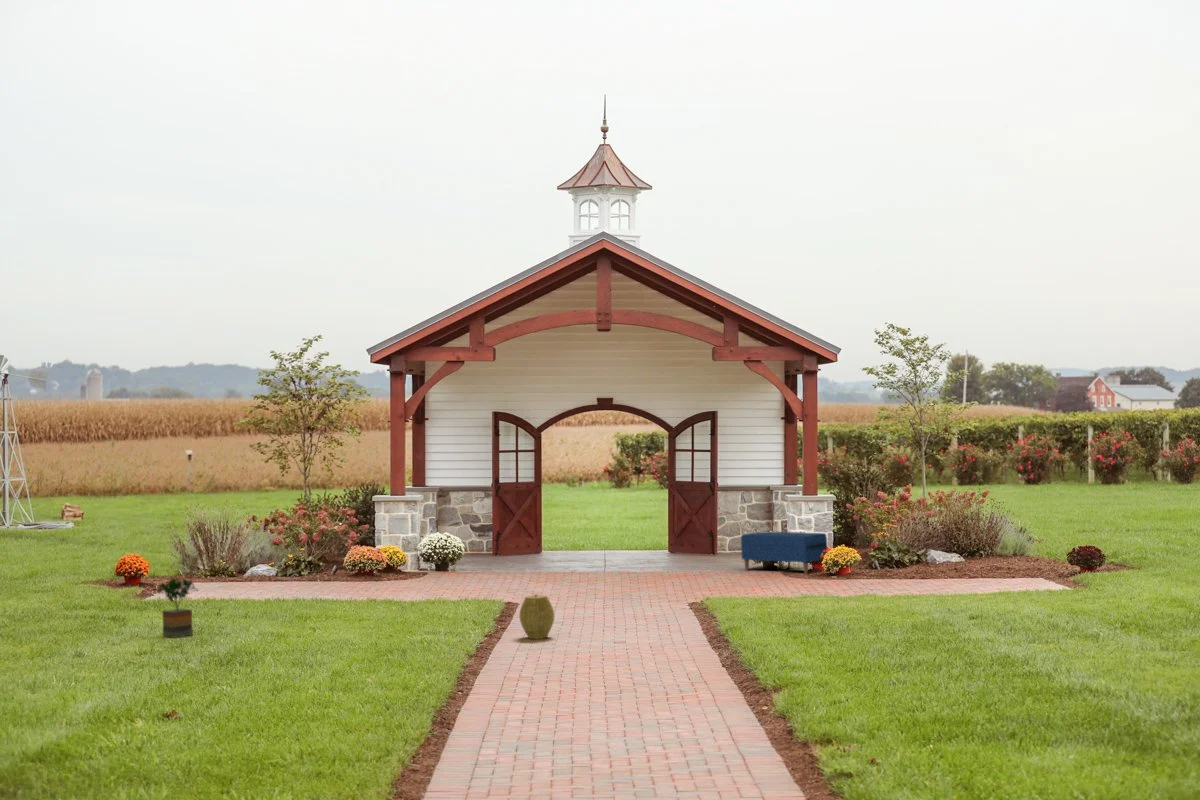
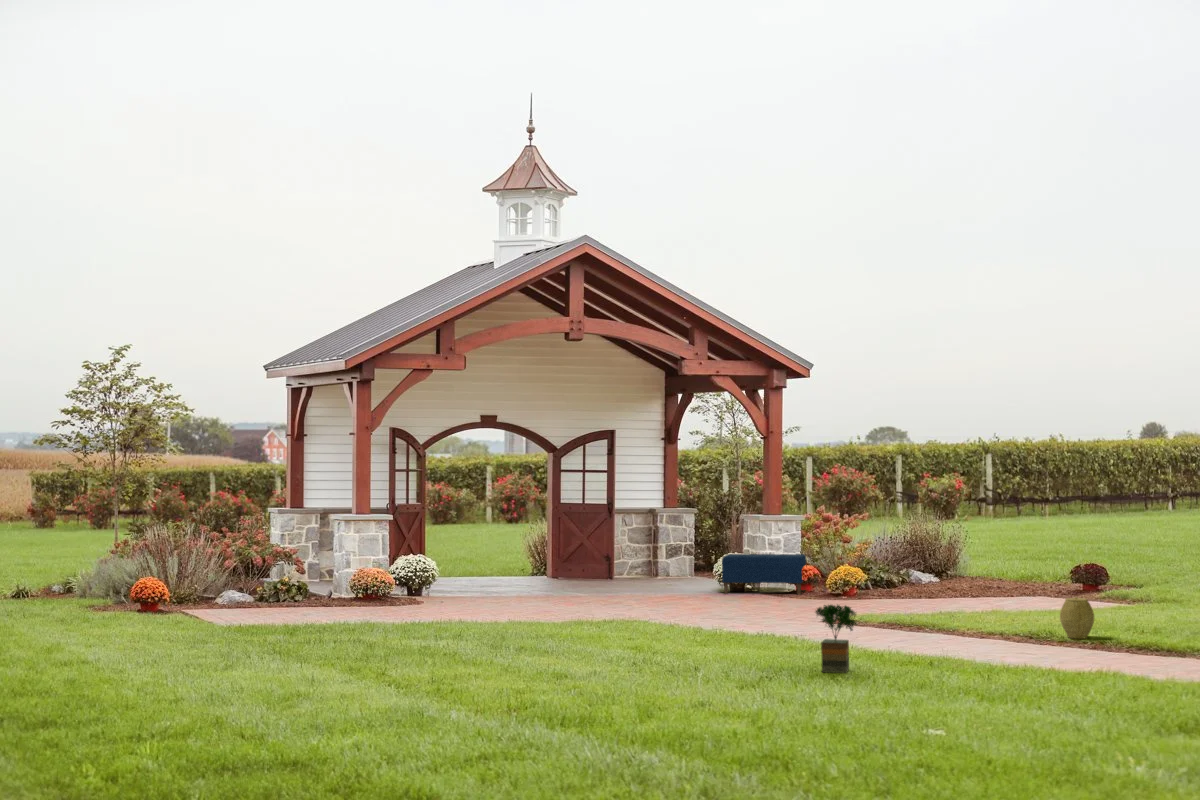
potted tree: present [158,579,198,638] -> present [816,605,858,673]
woven basket: present [519,595,554,639] -> present [1060,597,1094,639]

